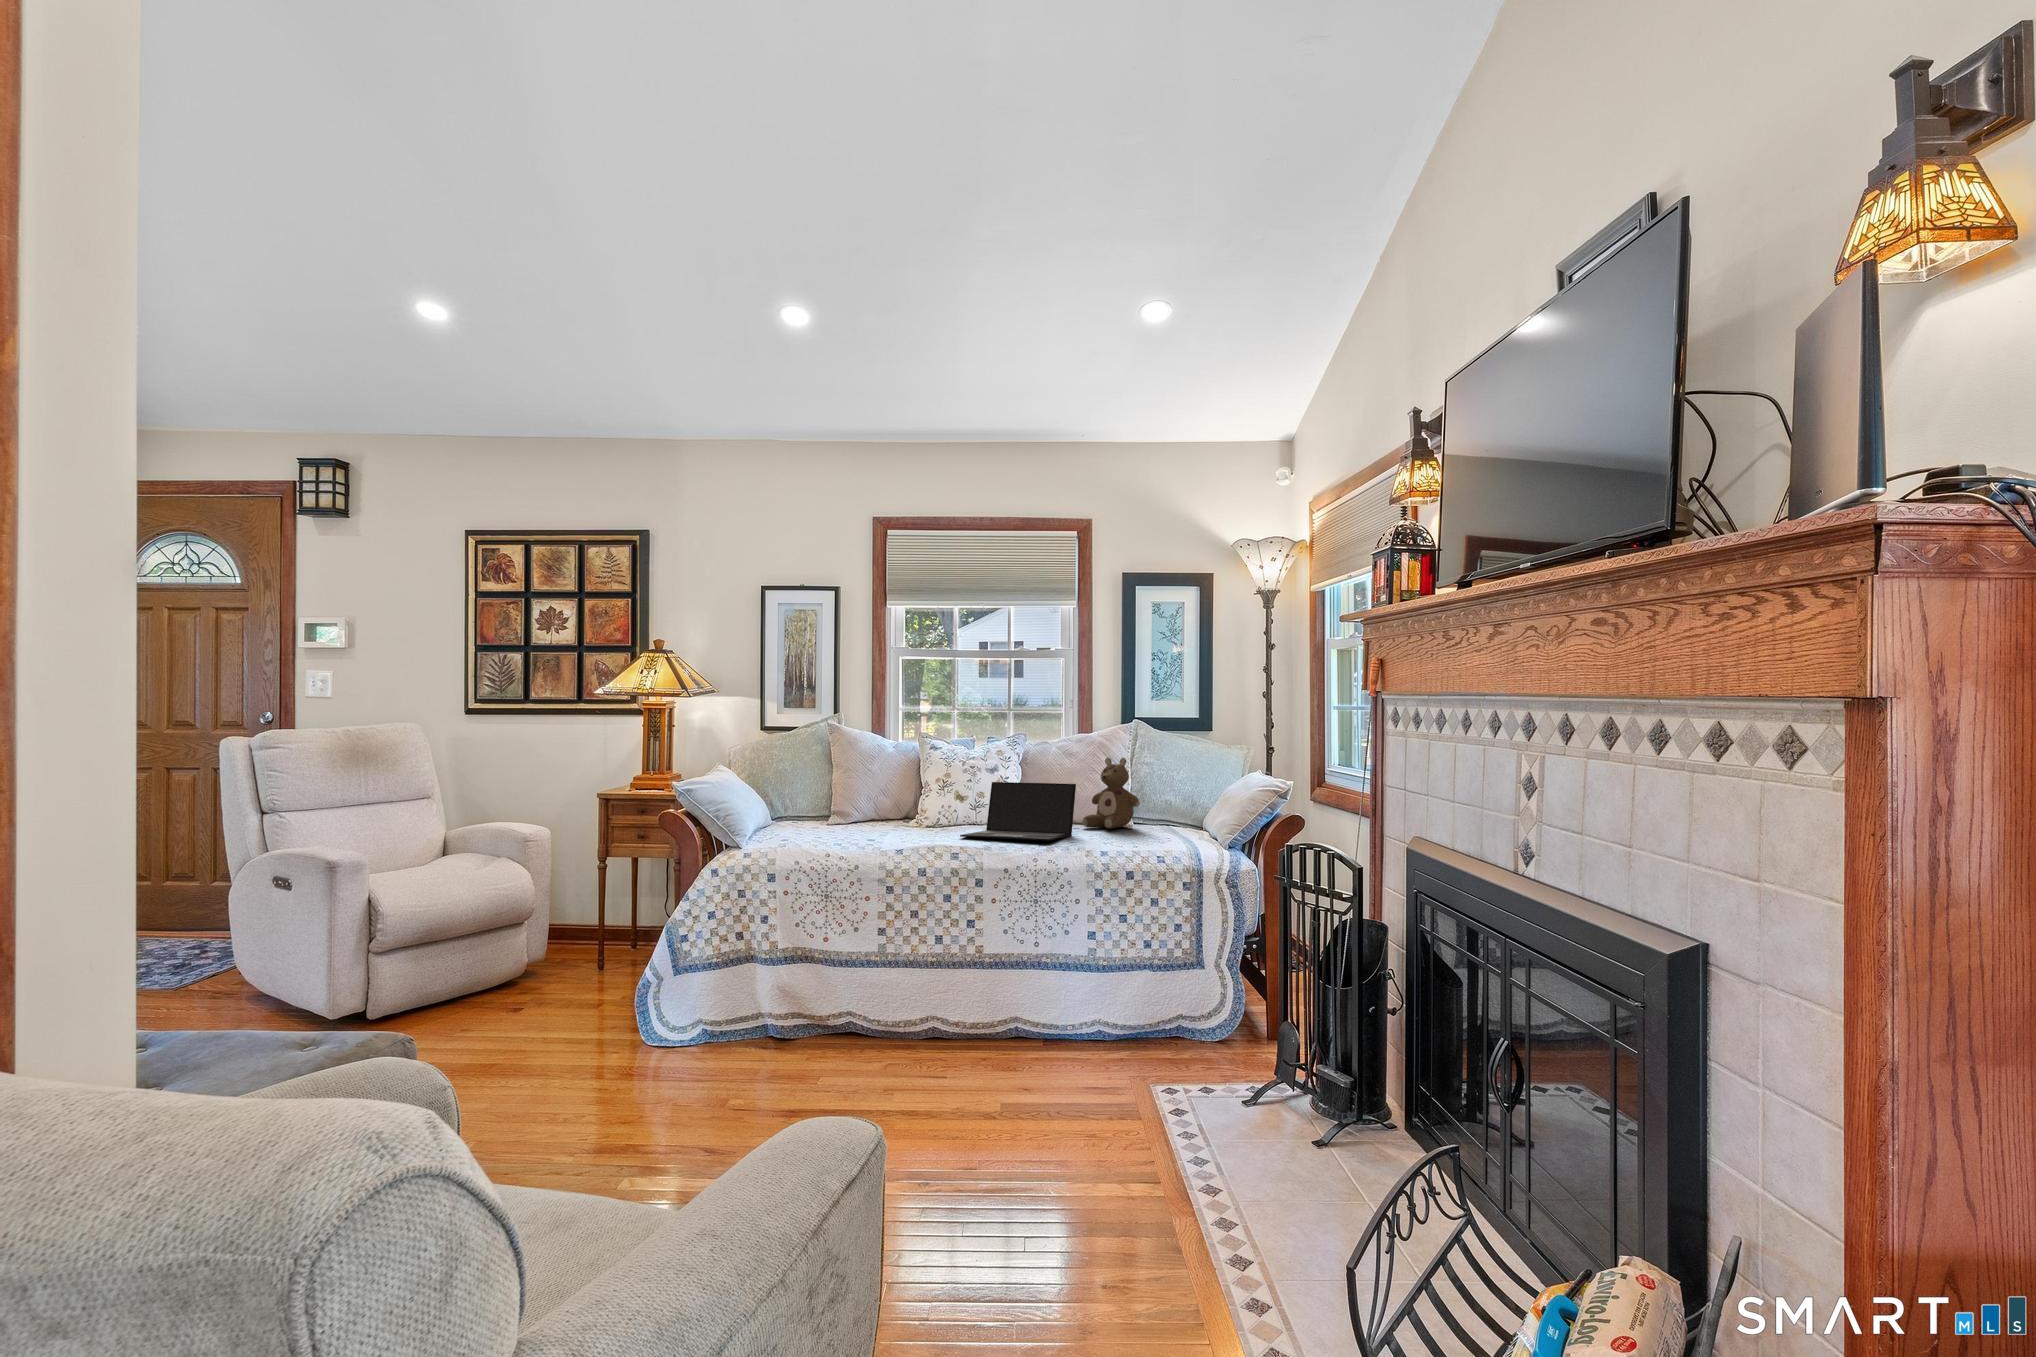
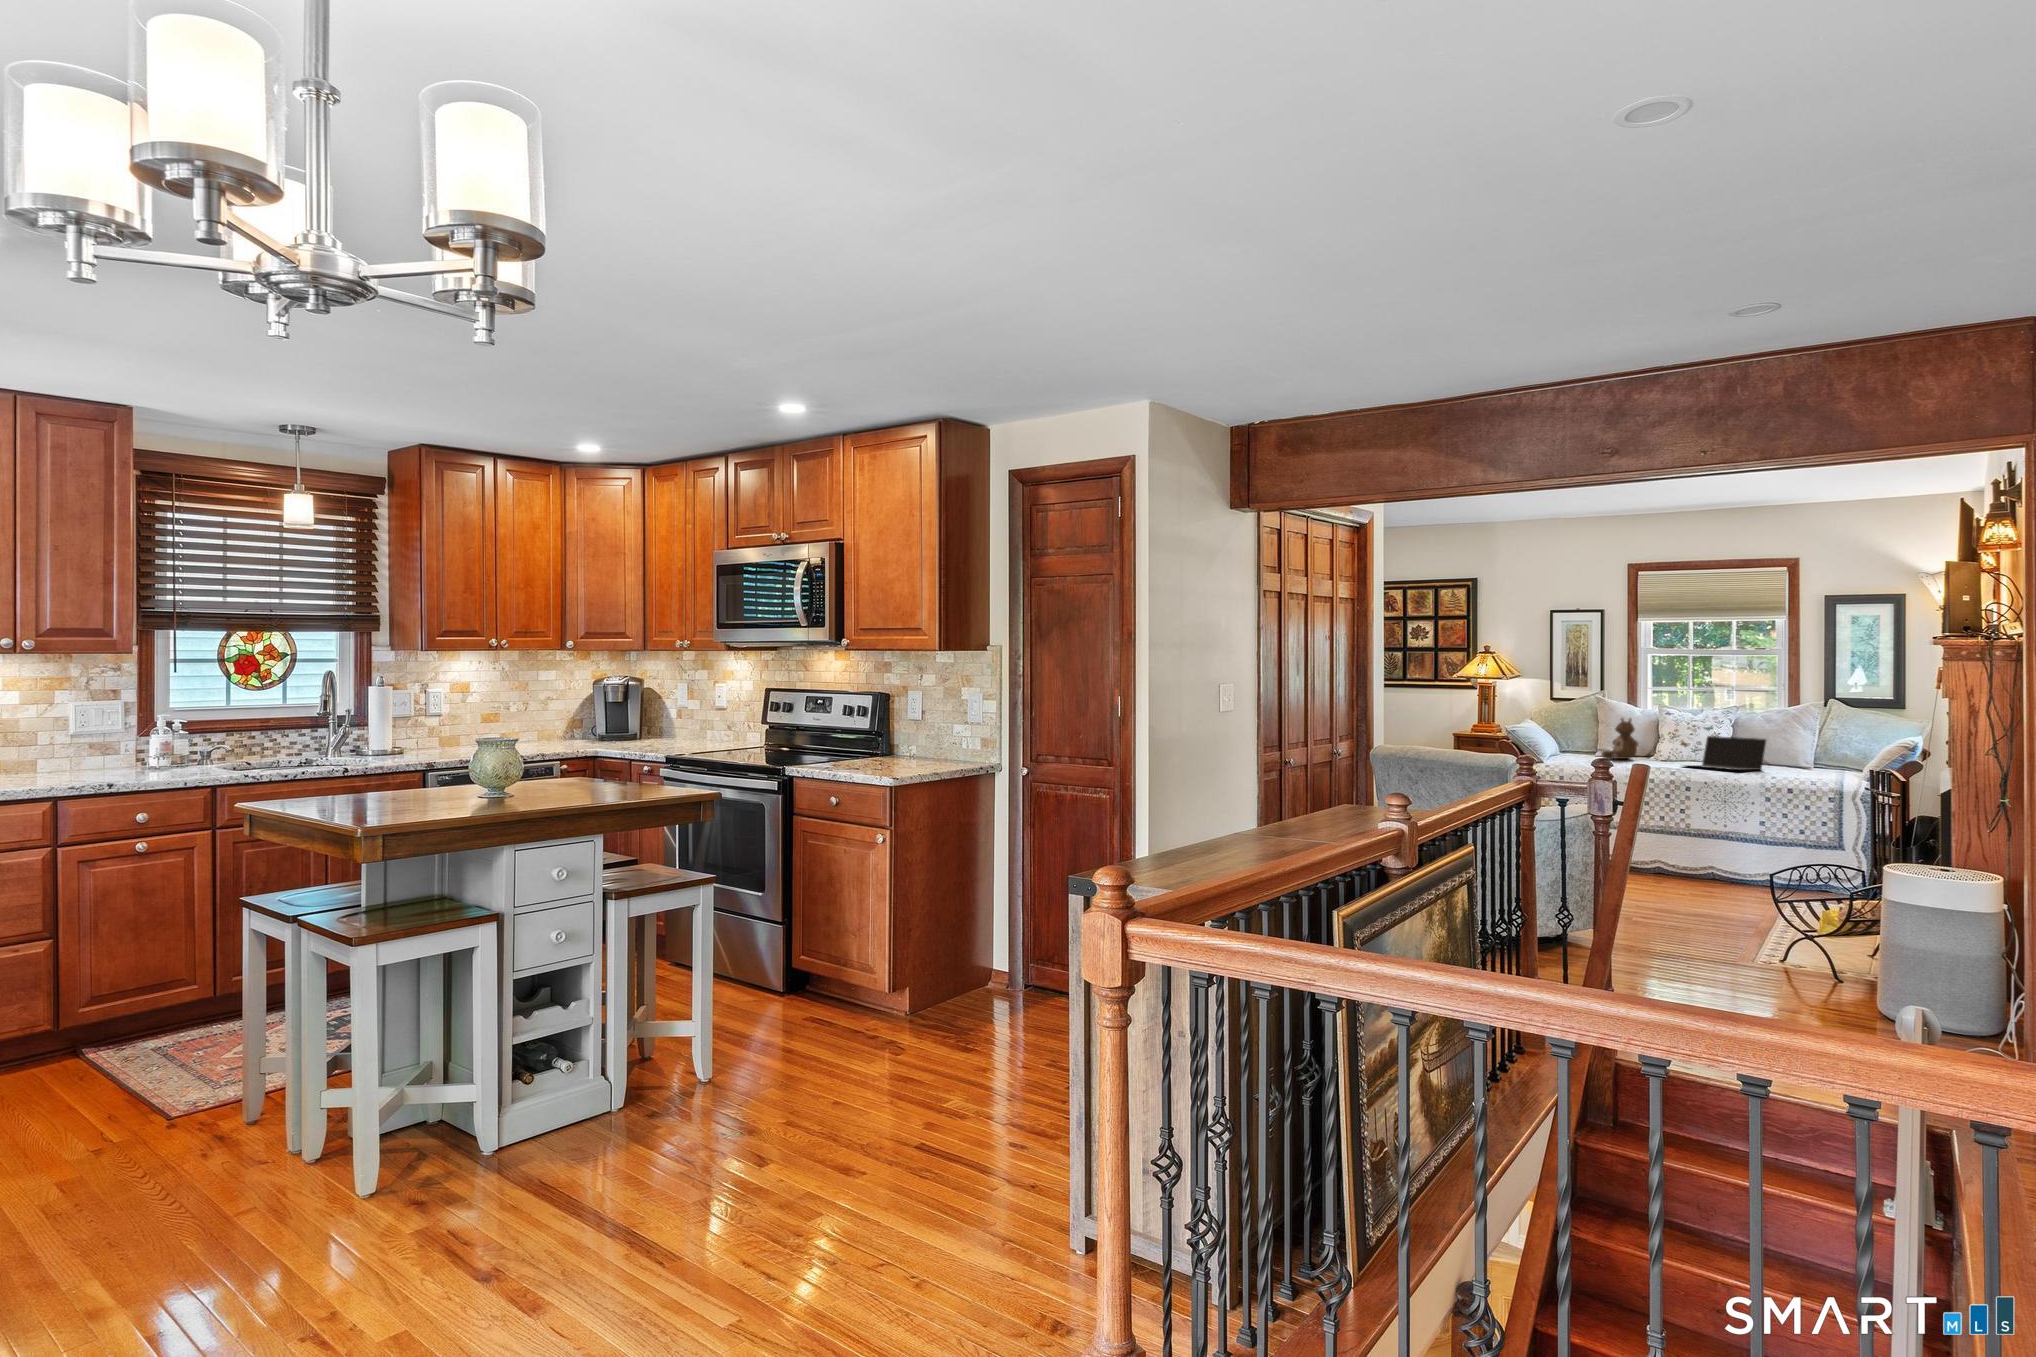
stuffed bear: present [1082,758,1140,829] -> present [1601,718,1639,759]

